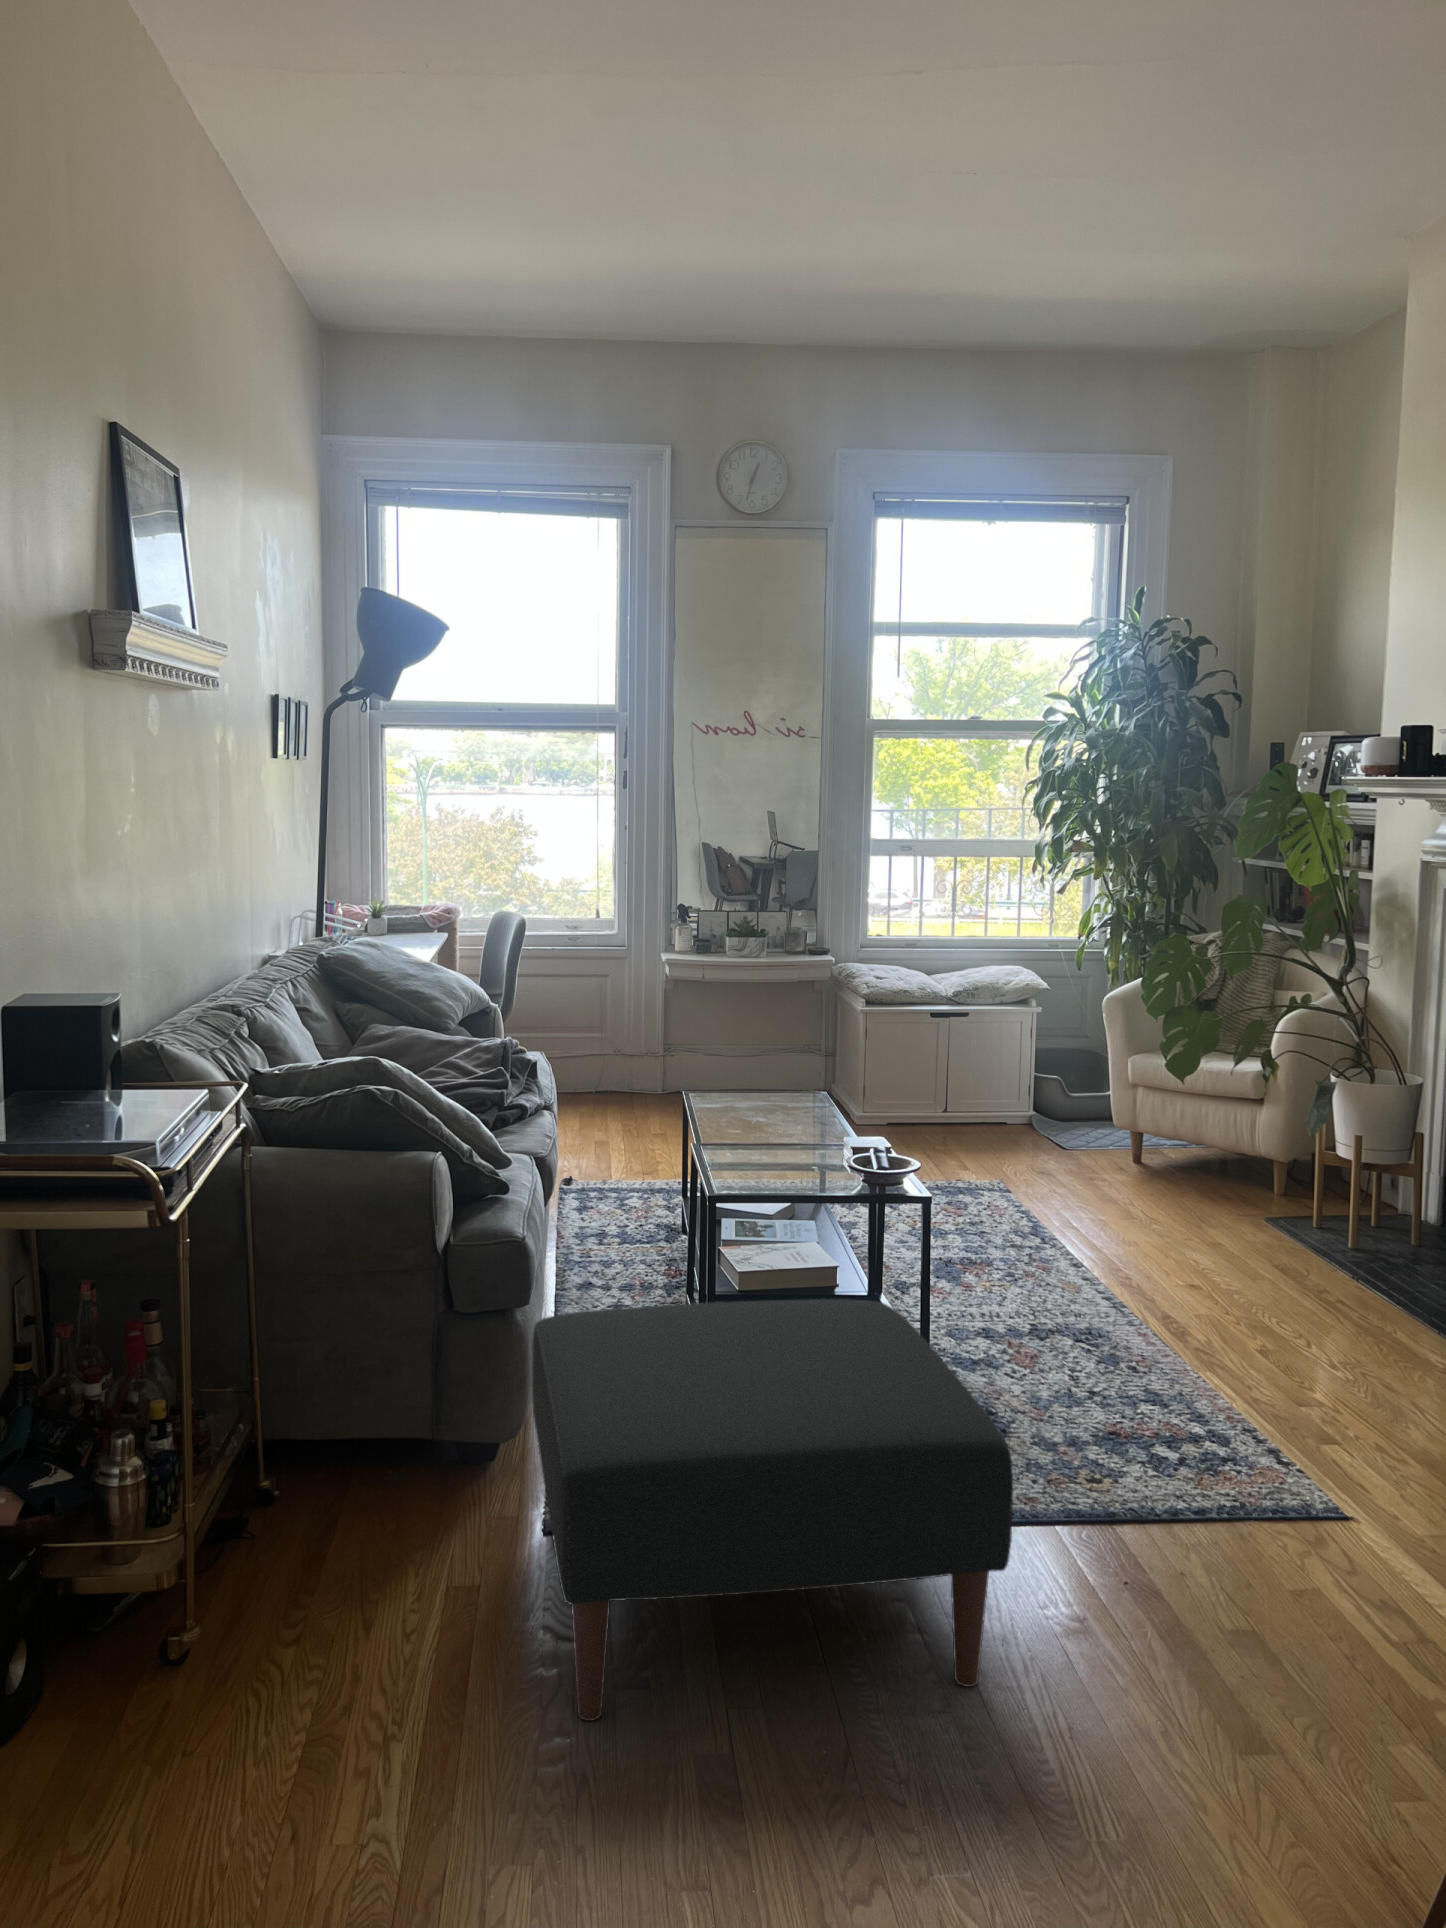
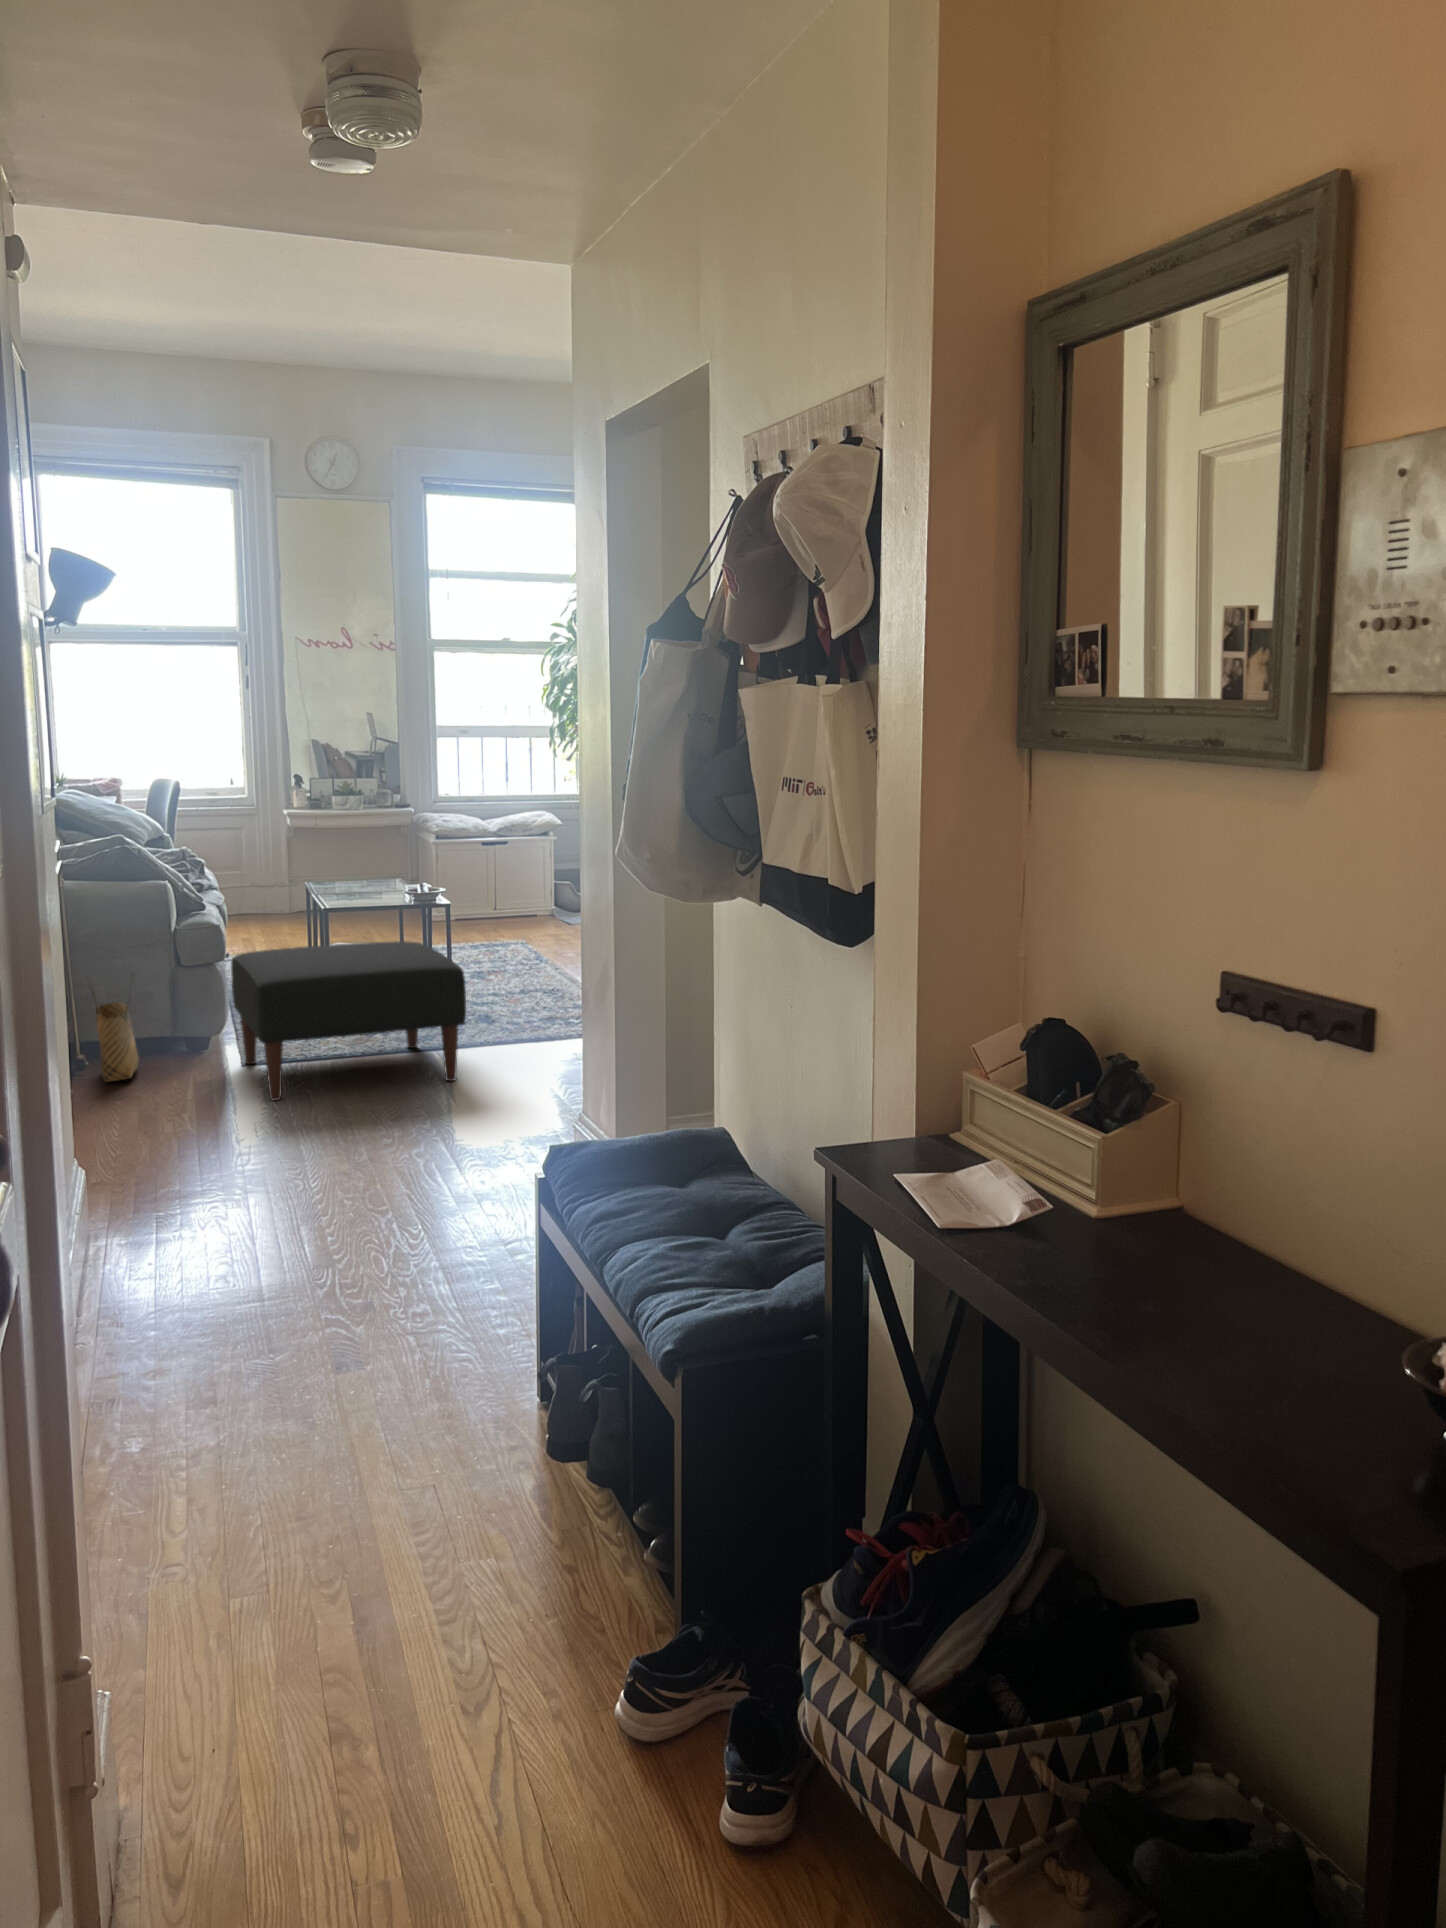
woven basket: none [263,1342,359,1574] -> present [91,971,138,1082]

